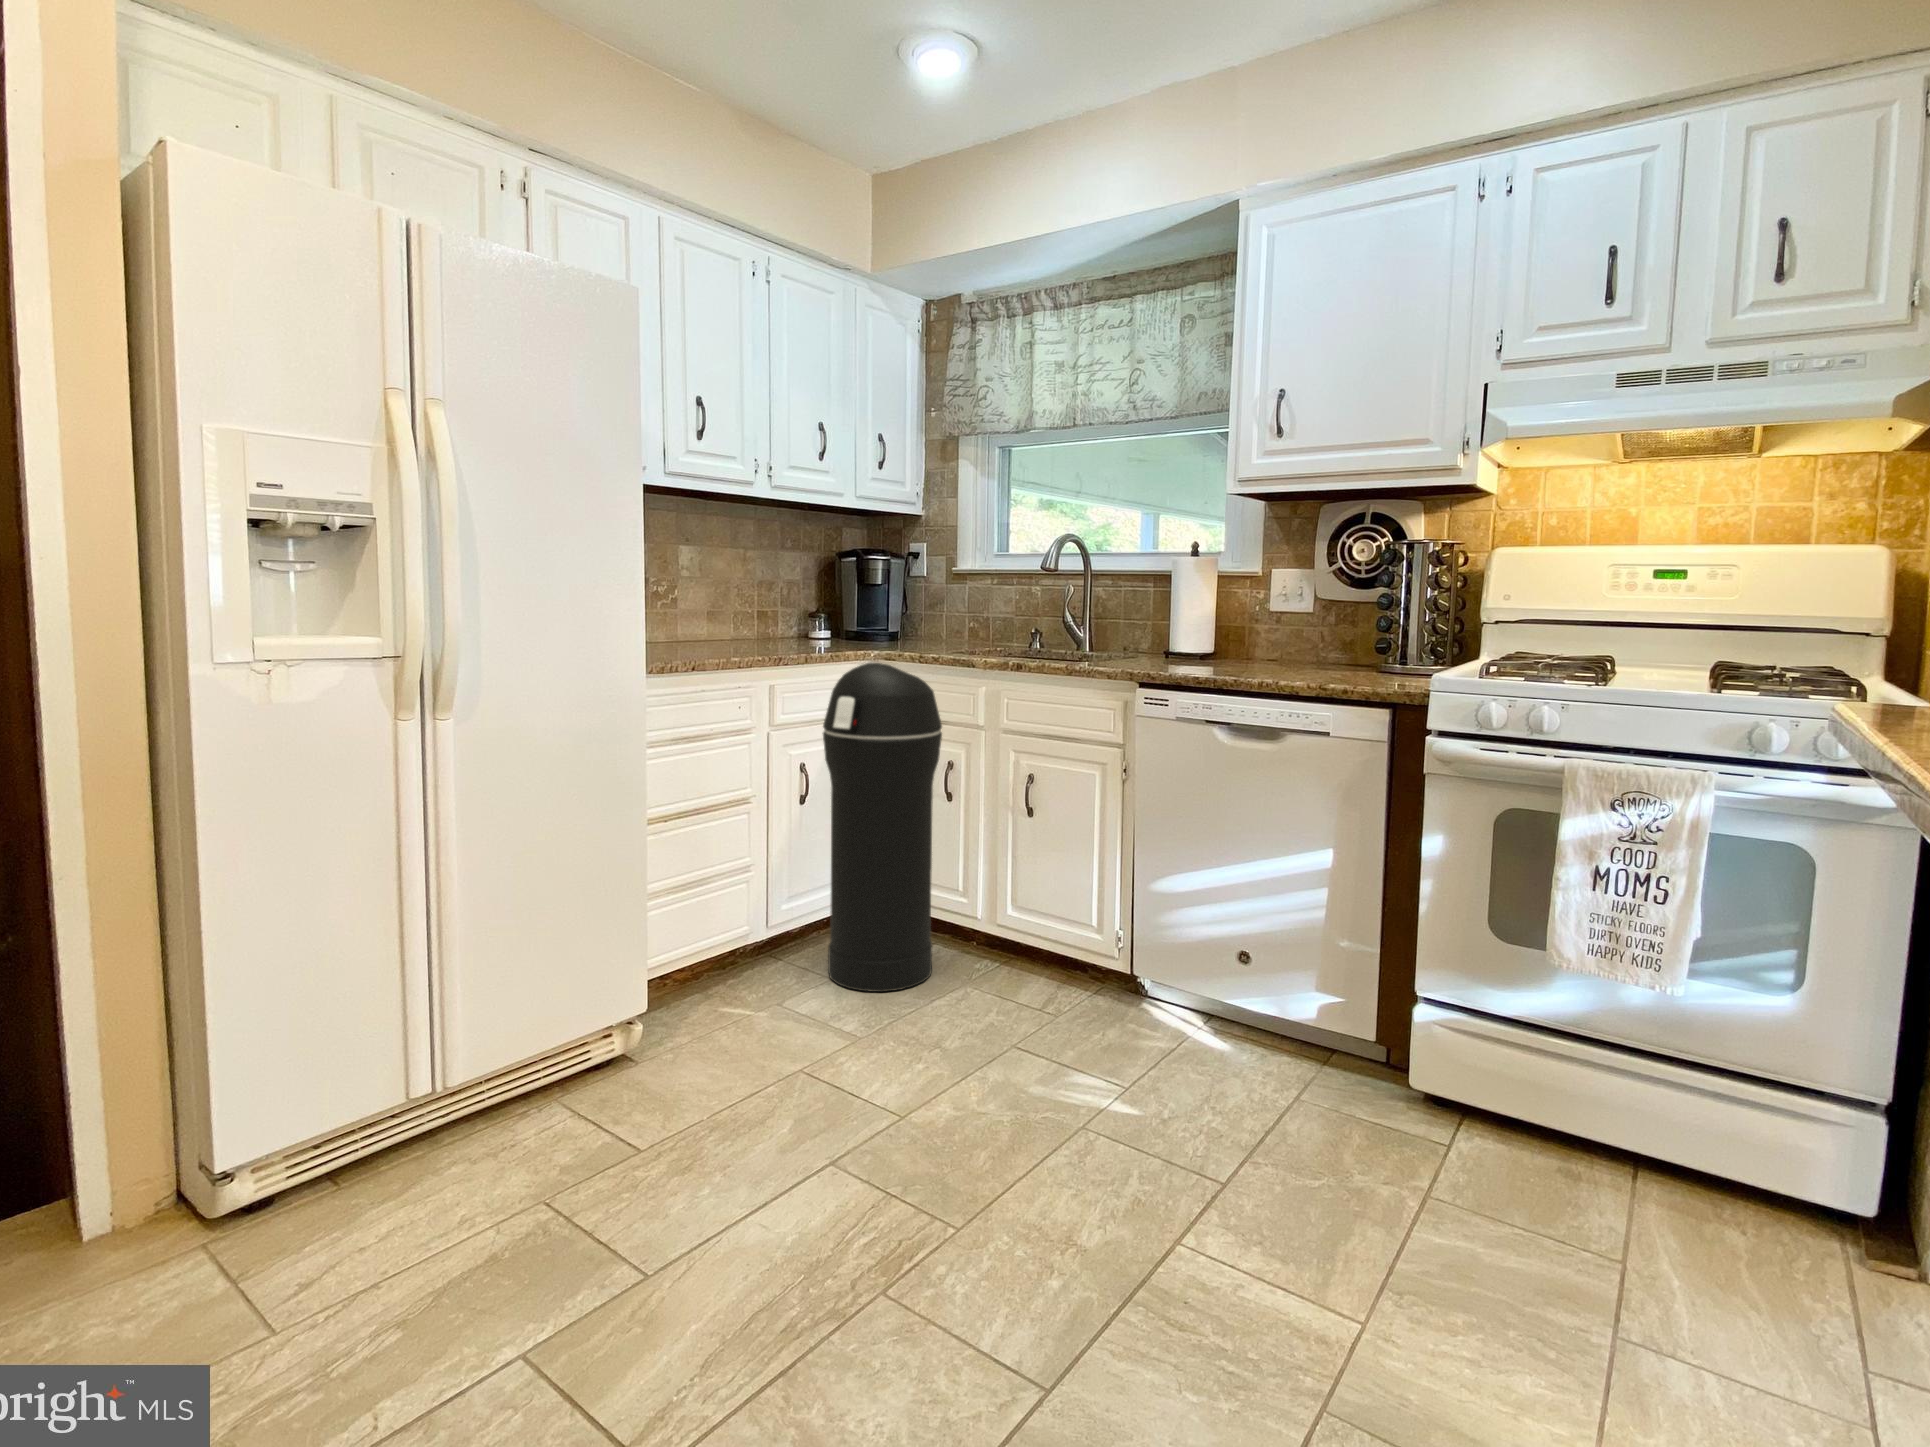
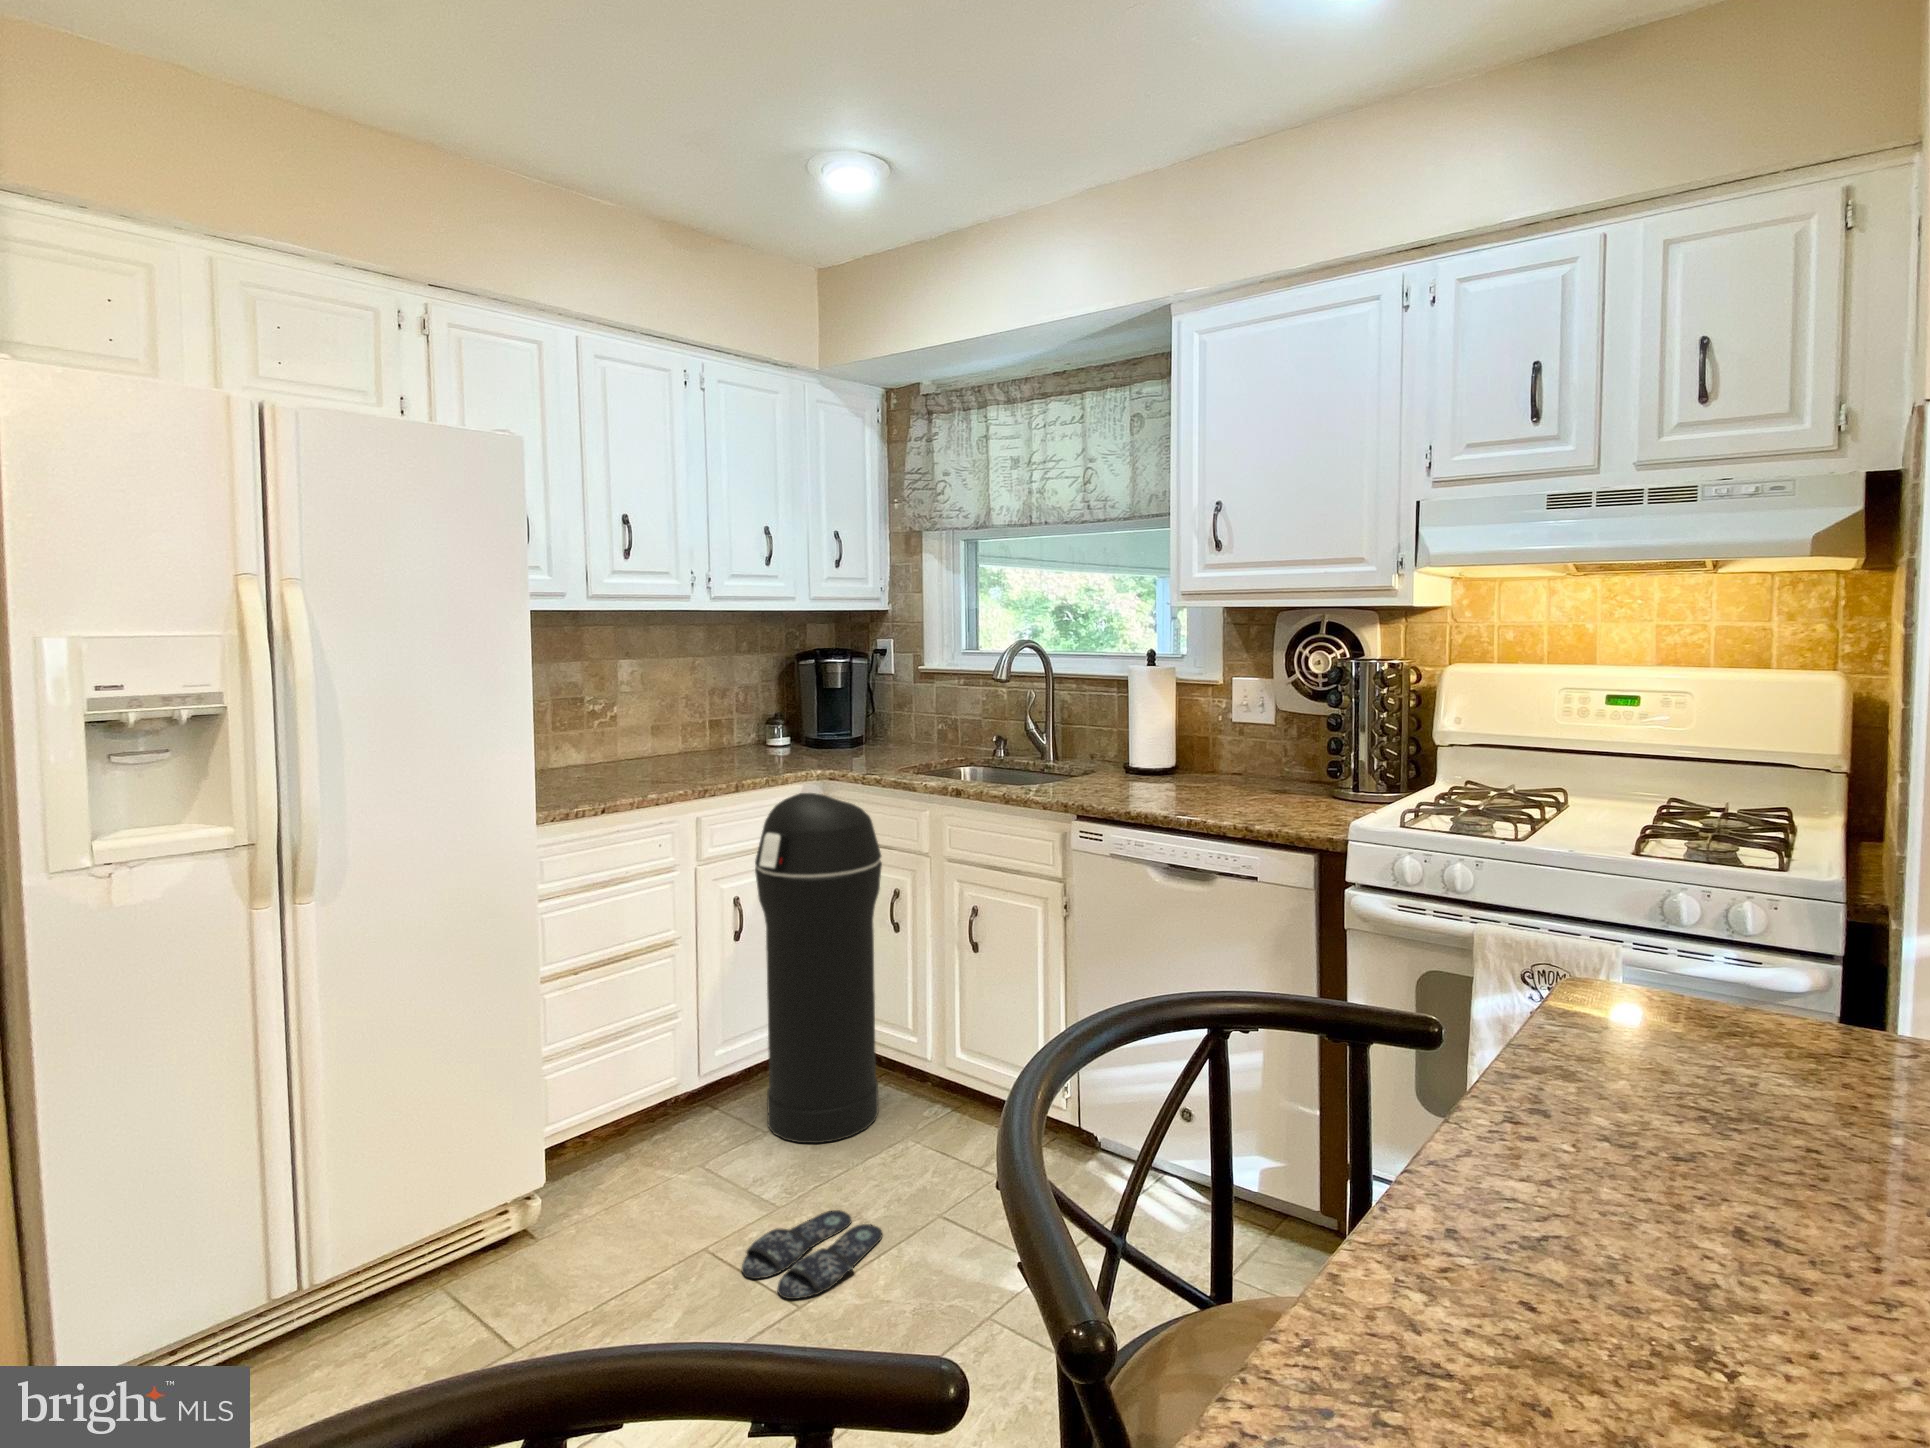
slippers: none [839,1043,964,1110] -> present [742,1210,882,1299]

